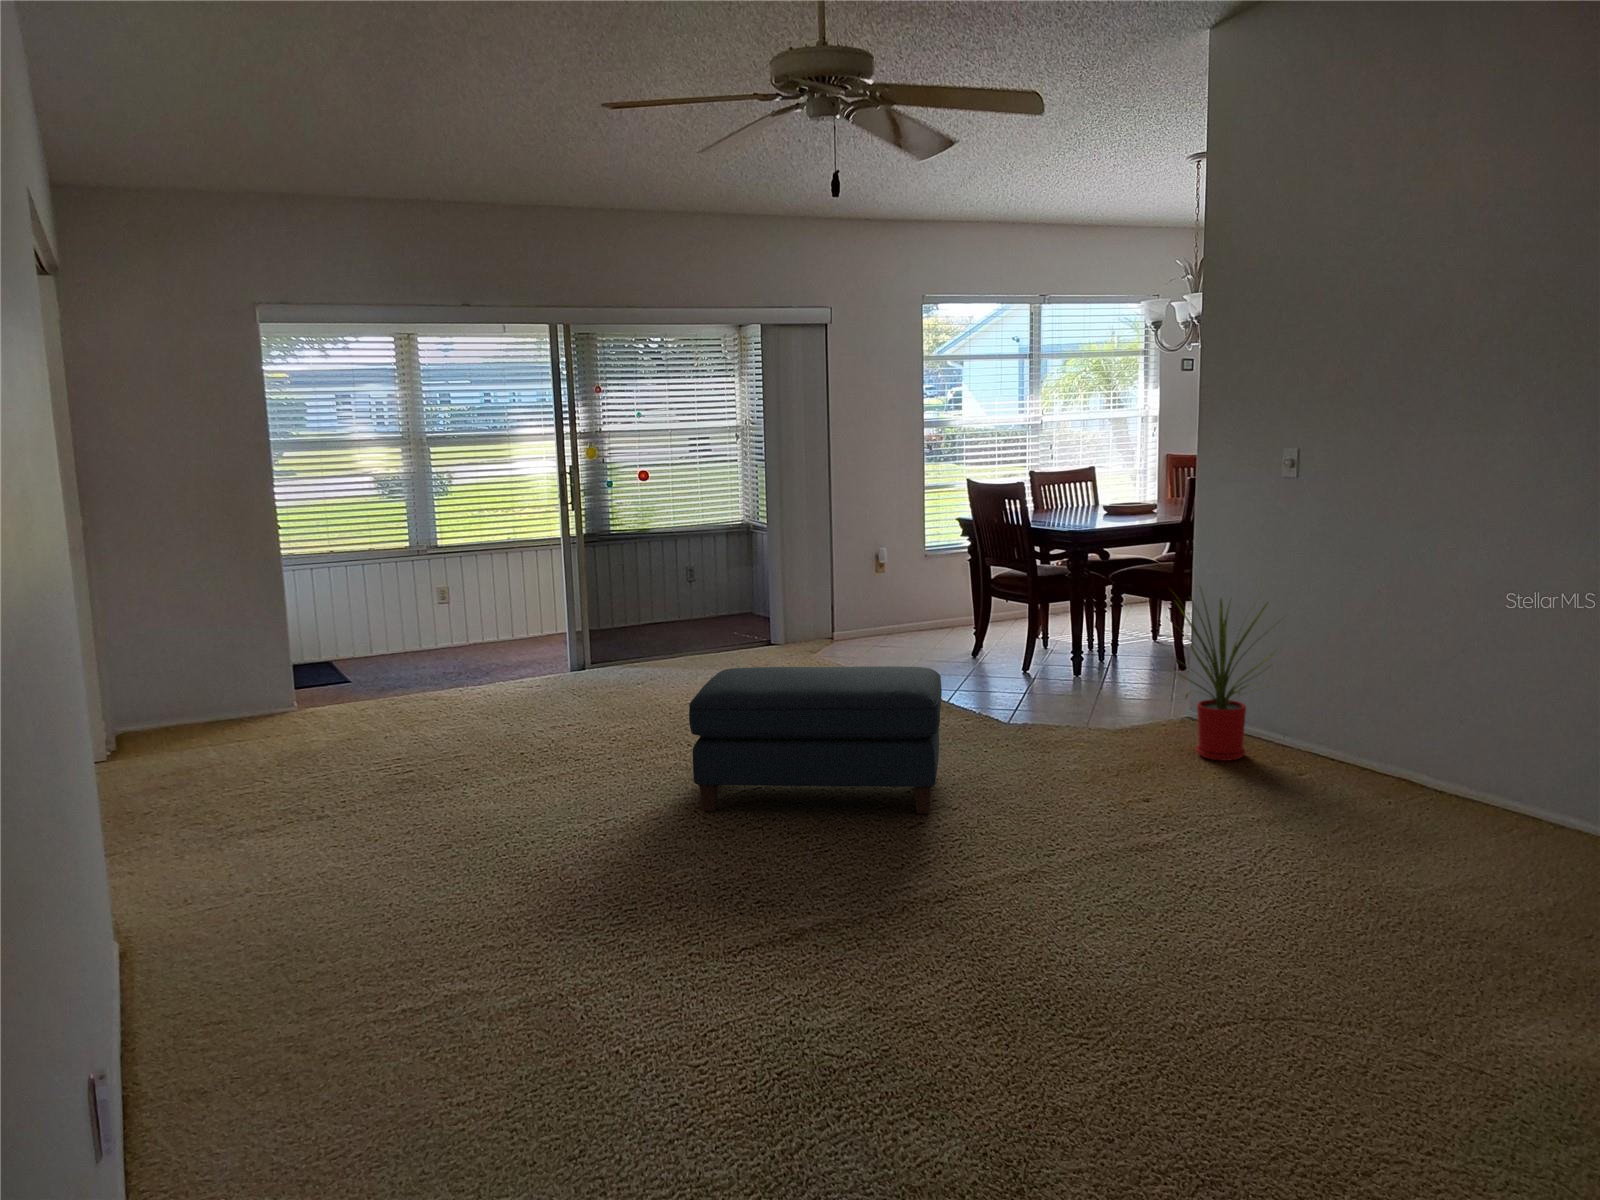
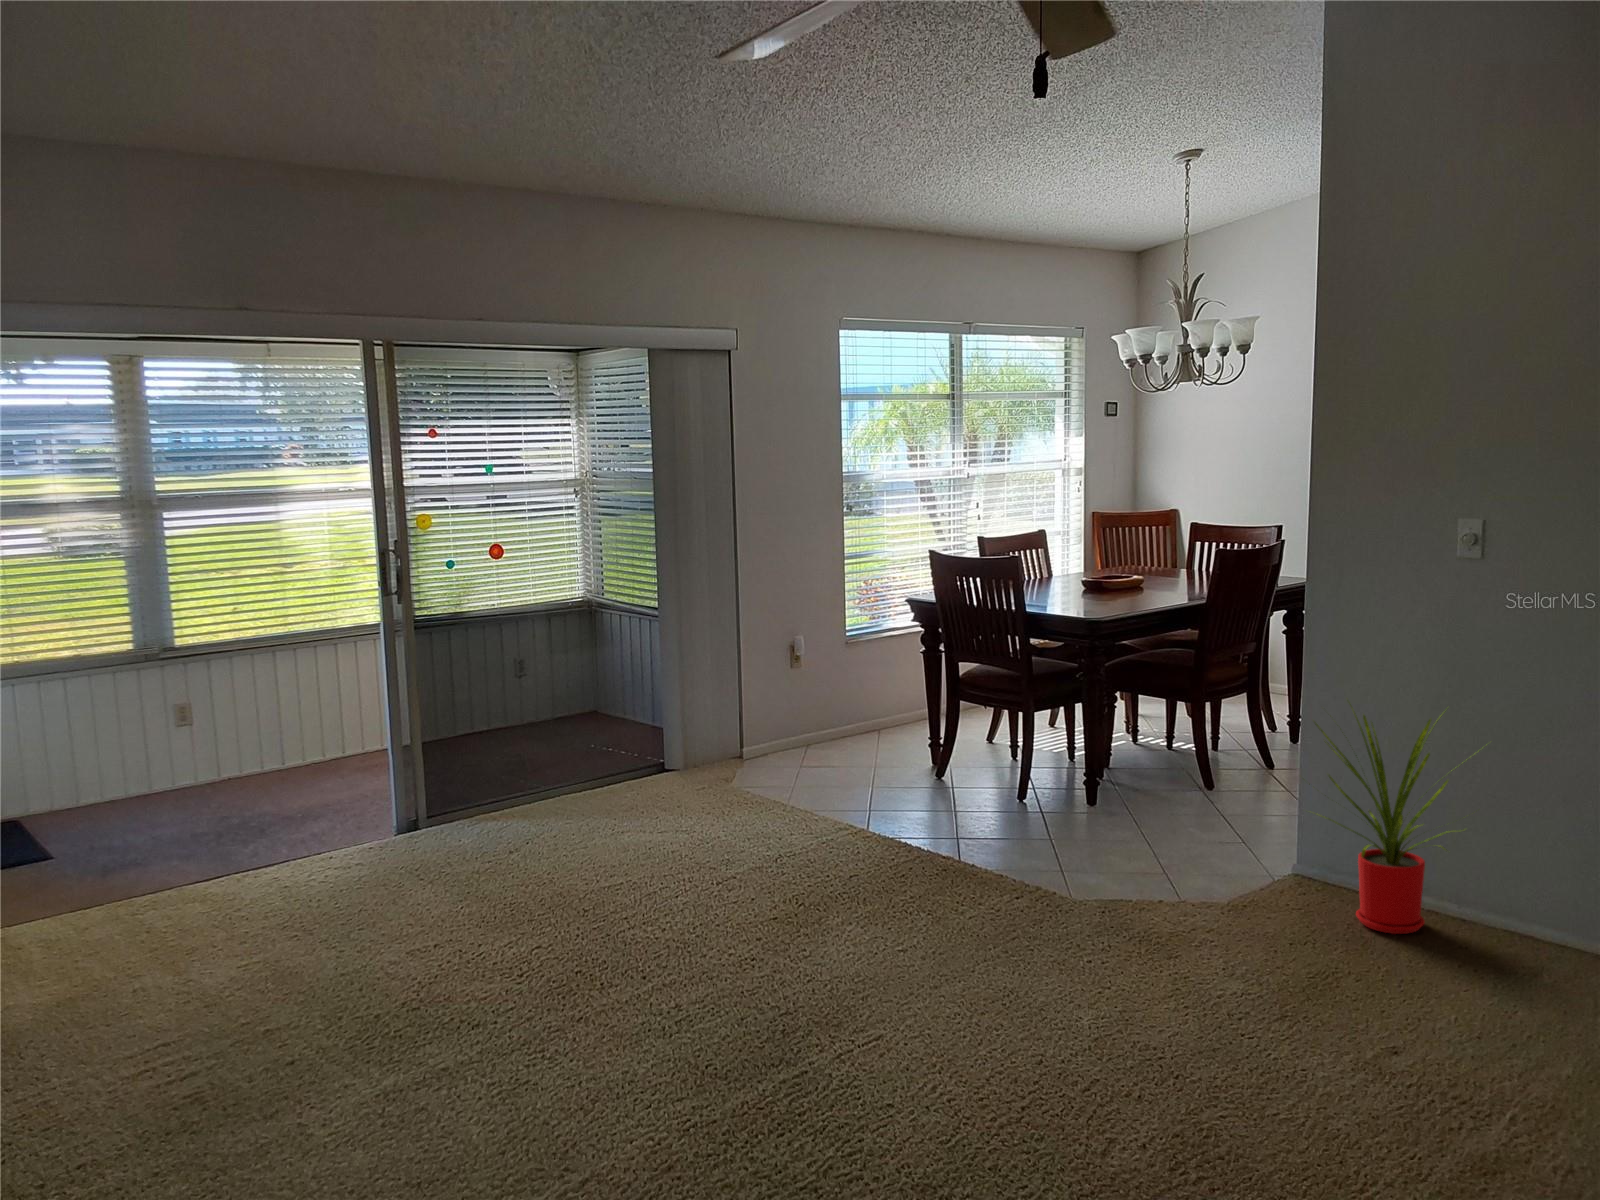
ottoman: present [689,666,942,814] -> none [735,838,1121,1099]

